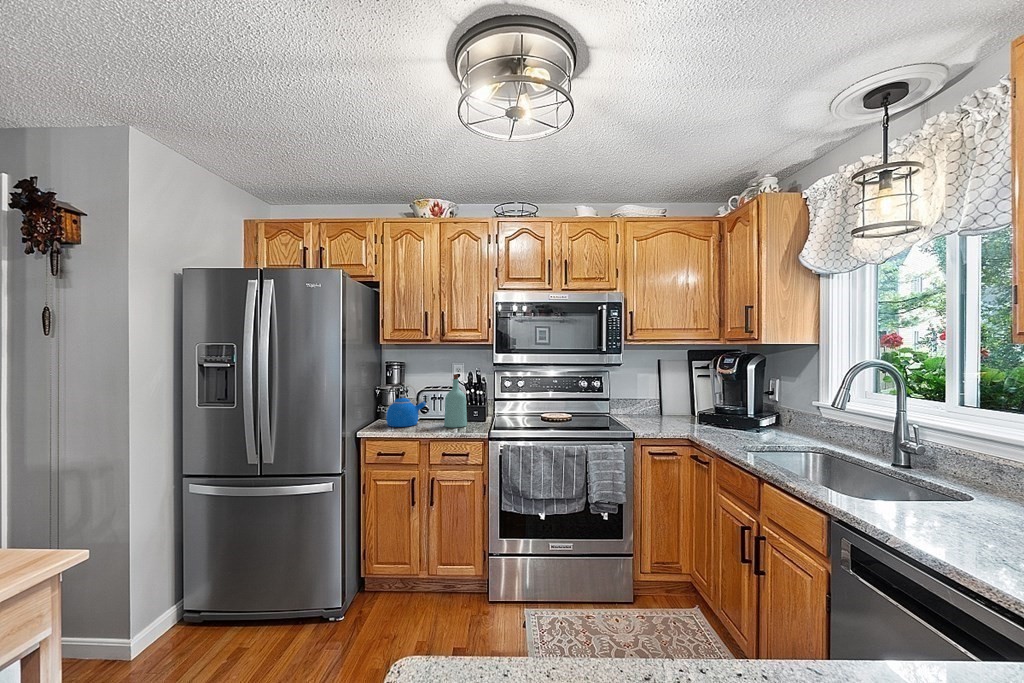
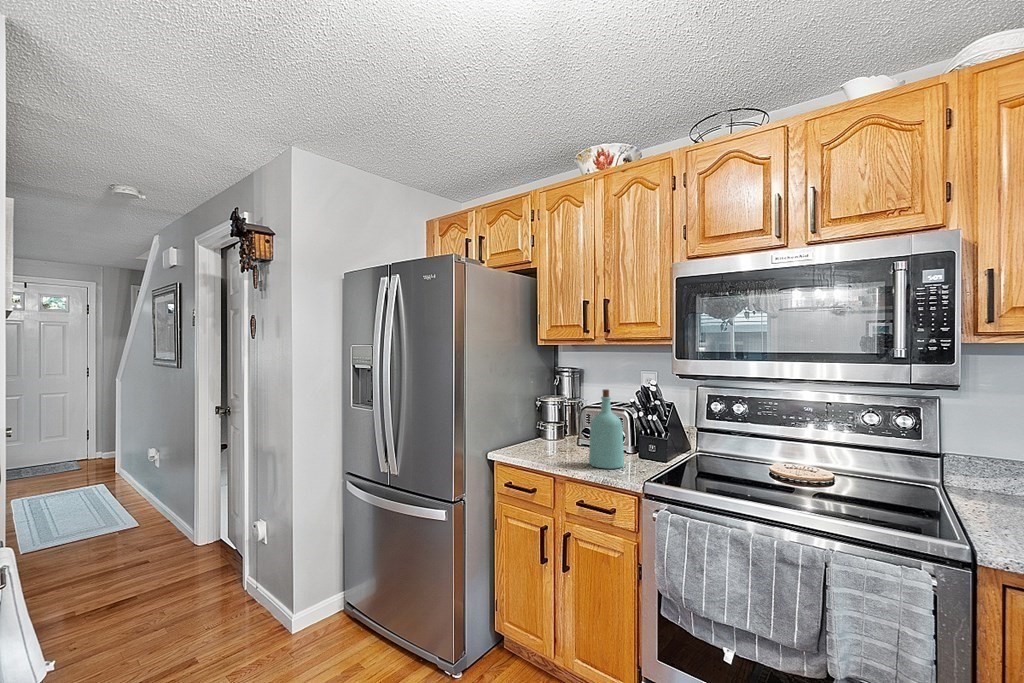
kettle: present [386,382,426,427] -> none [525,396,575,456]

